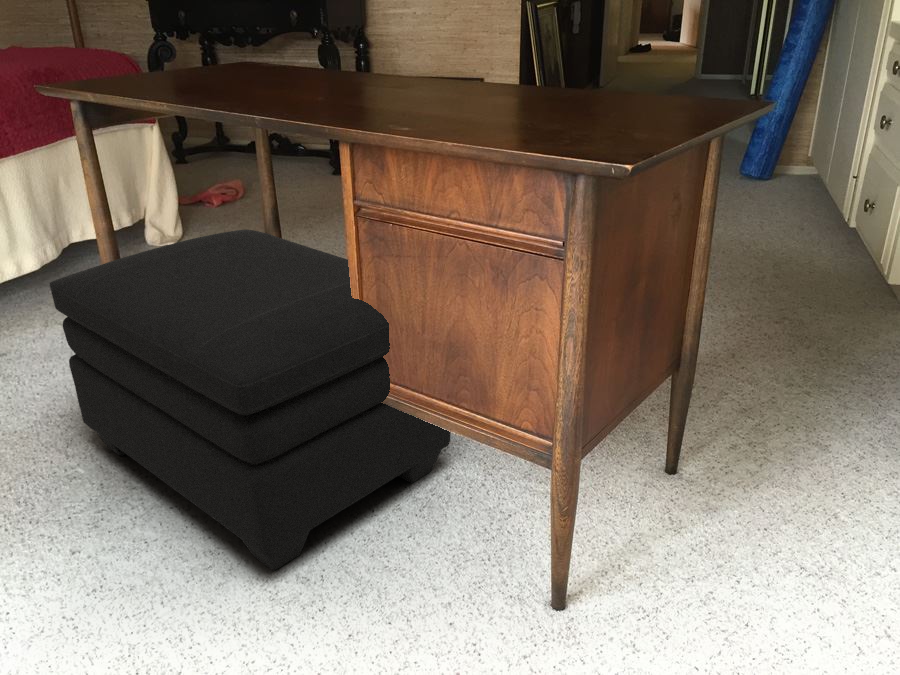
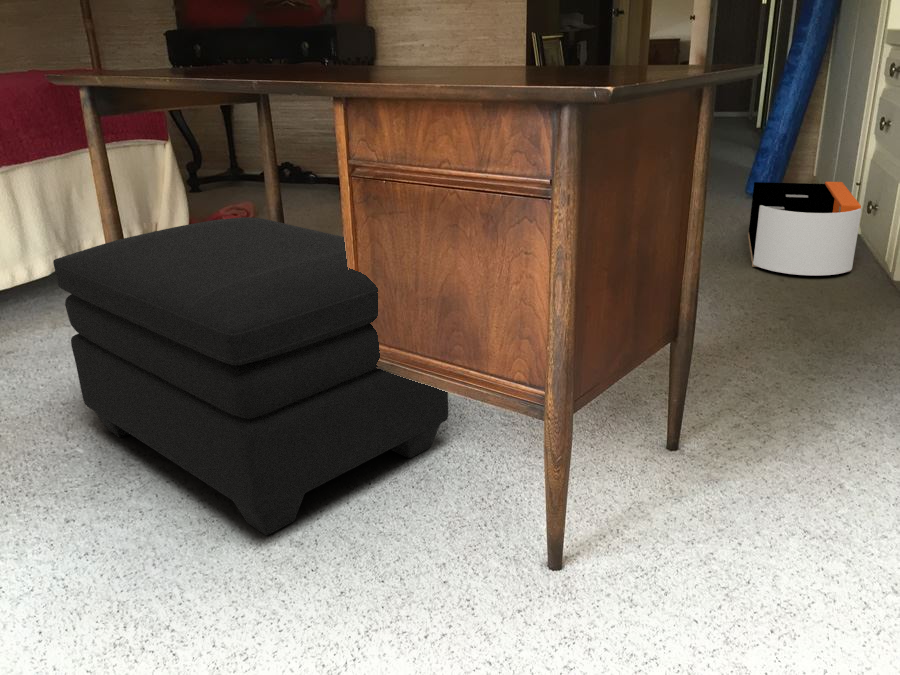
storage bin: none [743,172,859,274] -> present [748,182,861,275]

